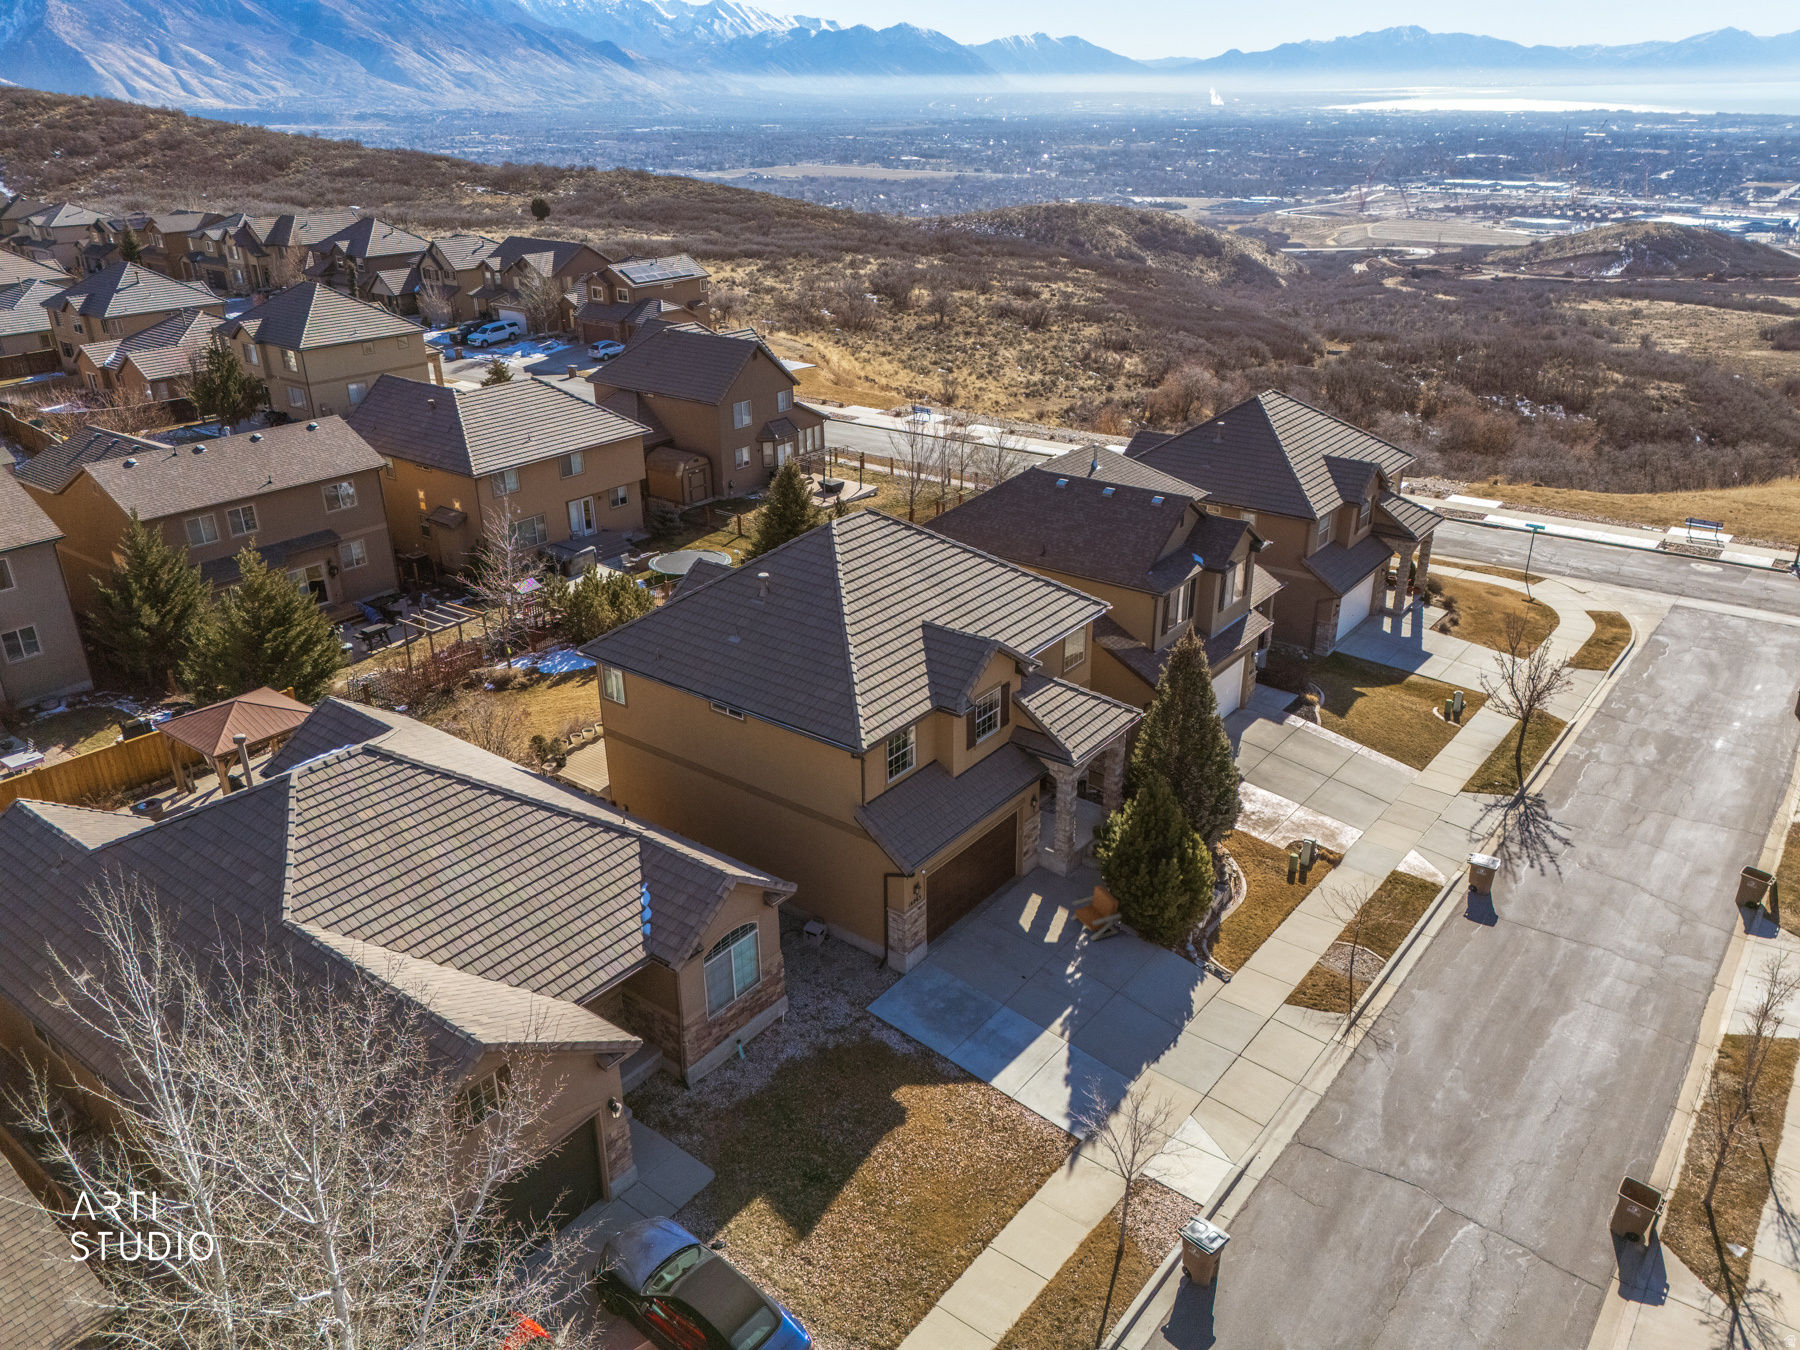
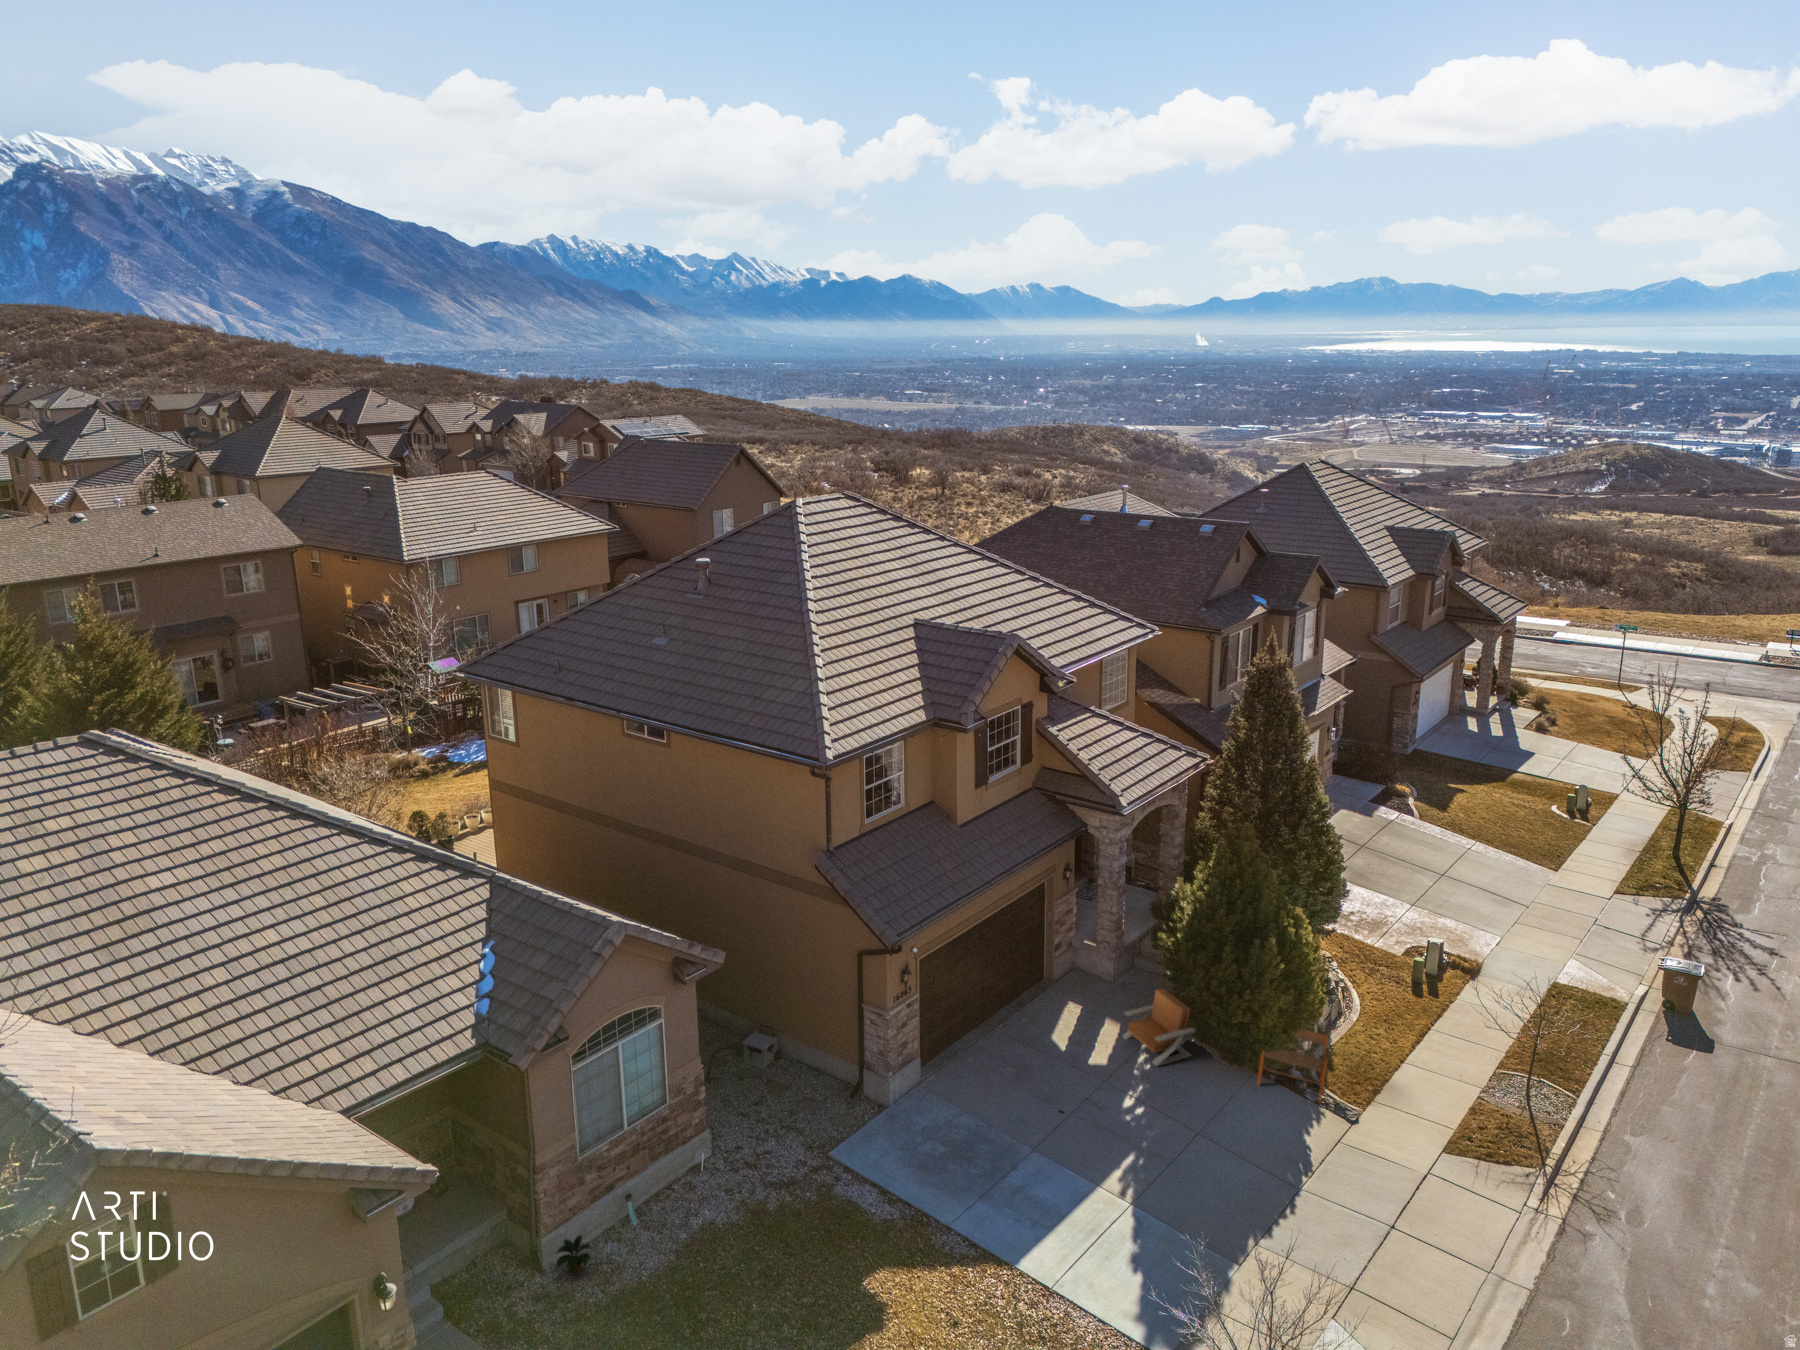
bench: none [1162,910,1214,967] -> present [1257,1029,1328,1103]
potted plant: none [697,1065,721,1088] -> present [557,1235,592,1275]

